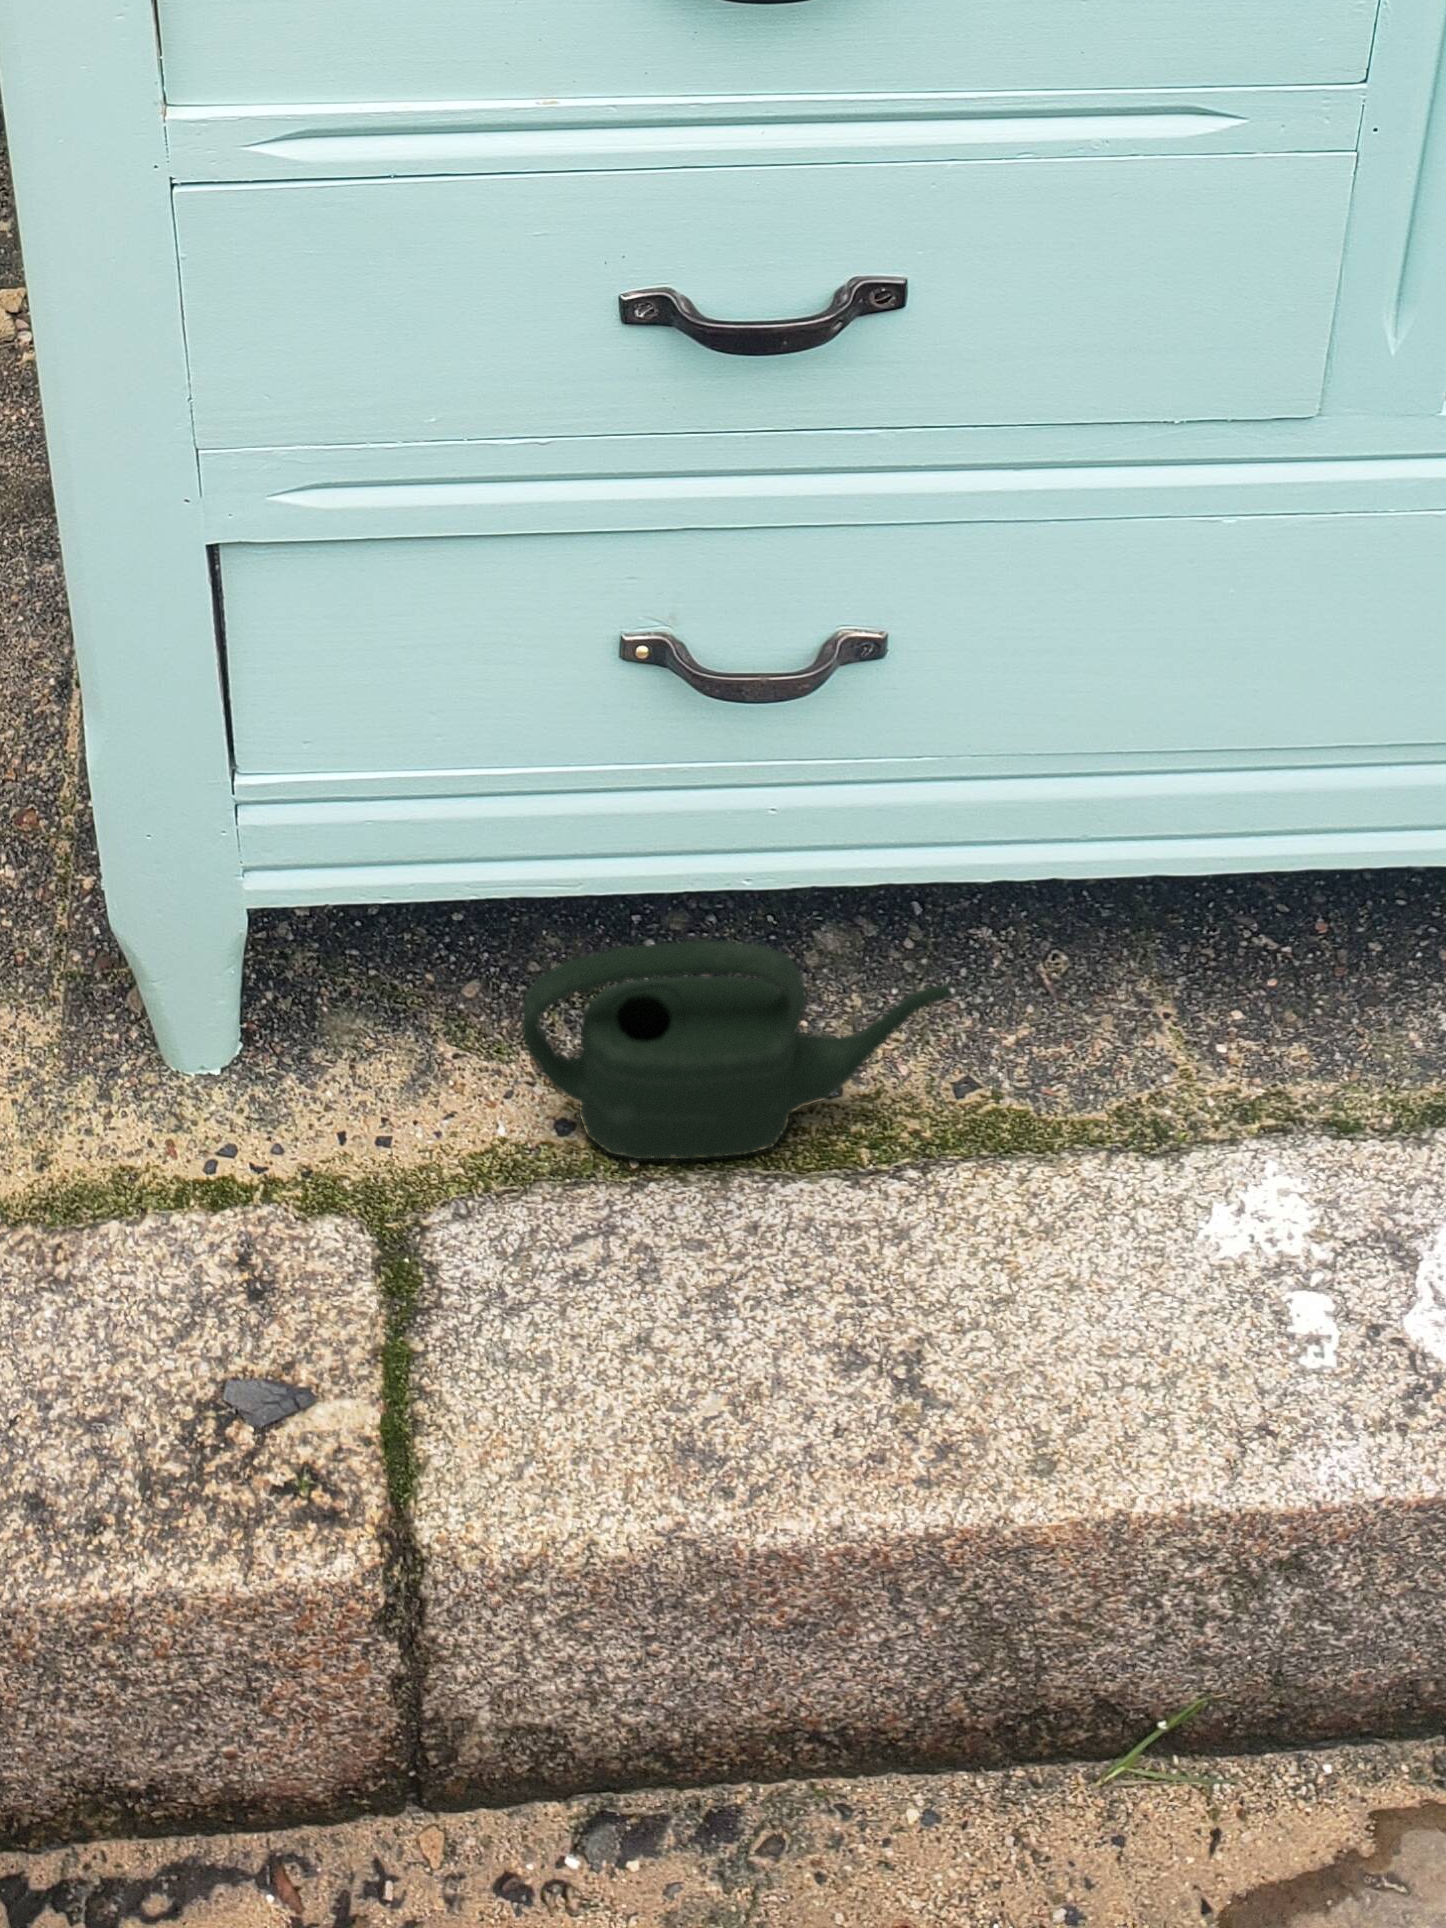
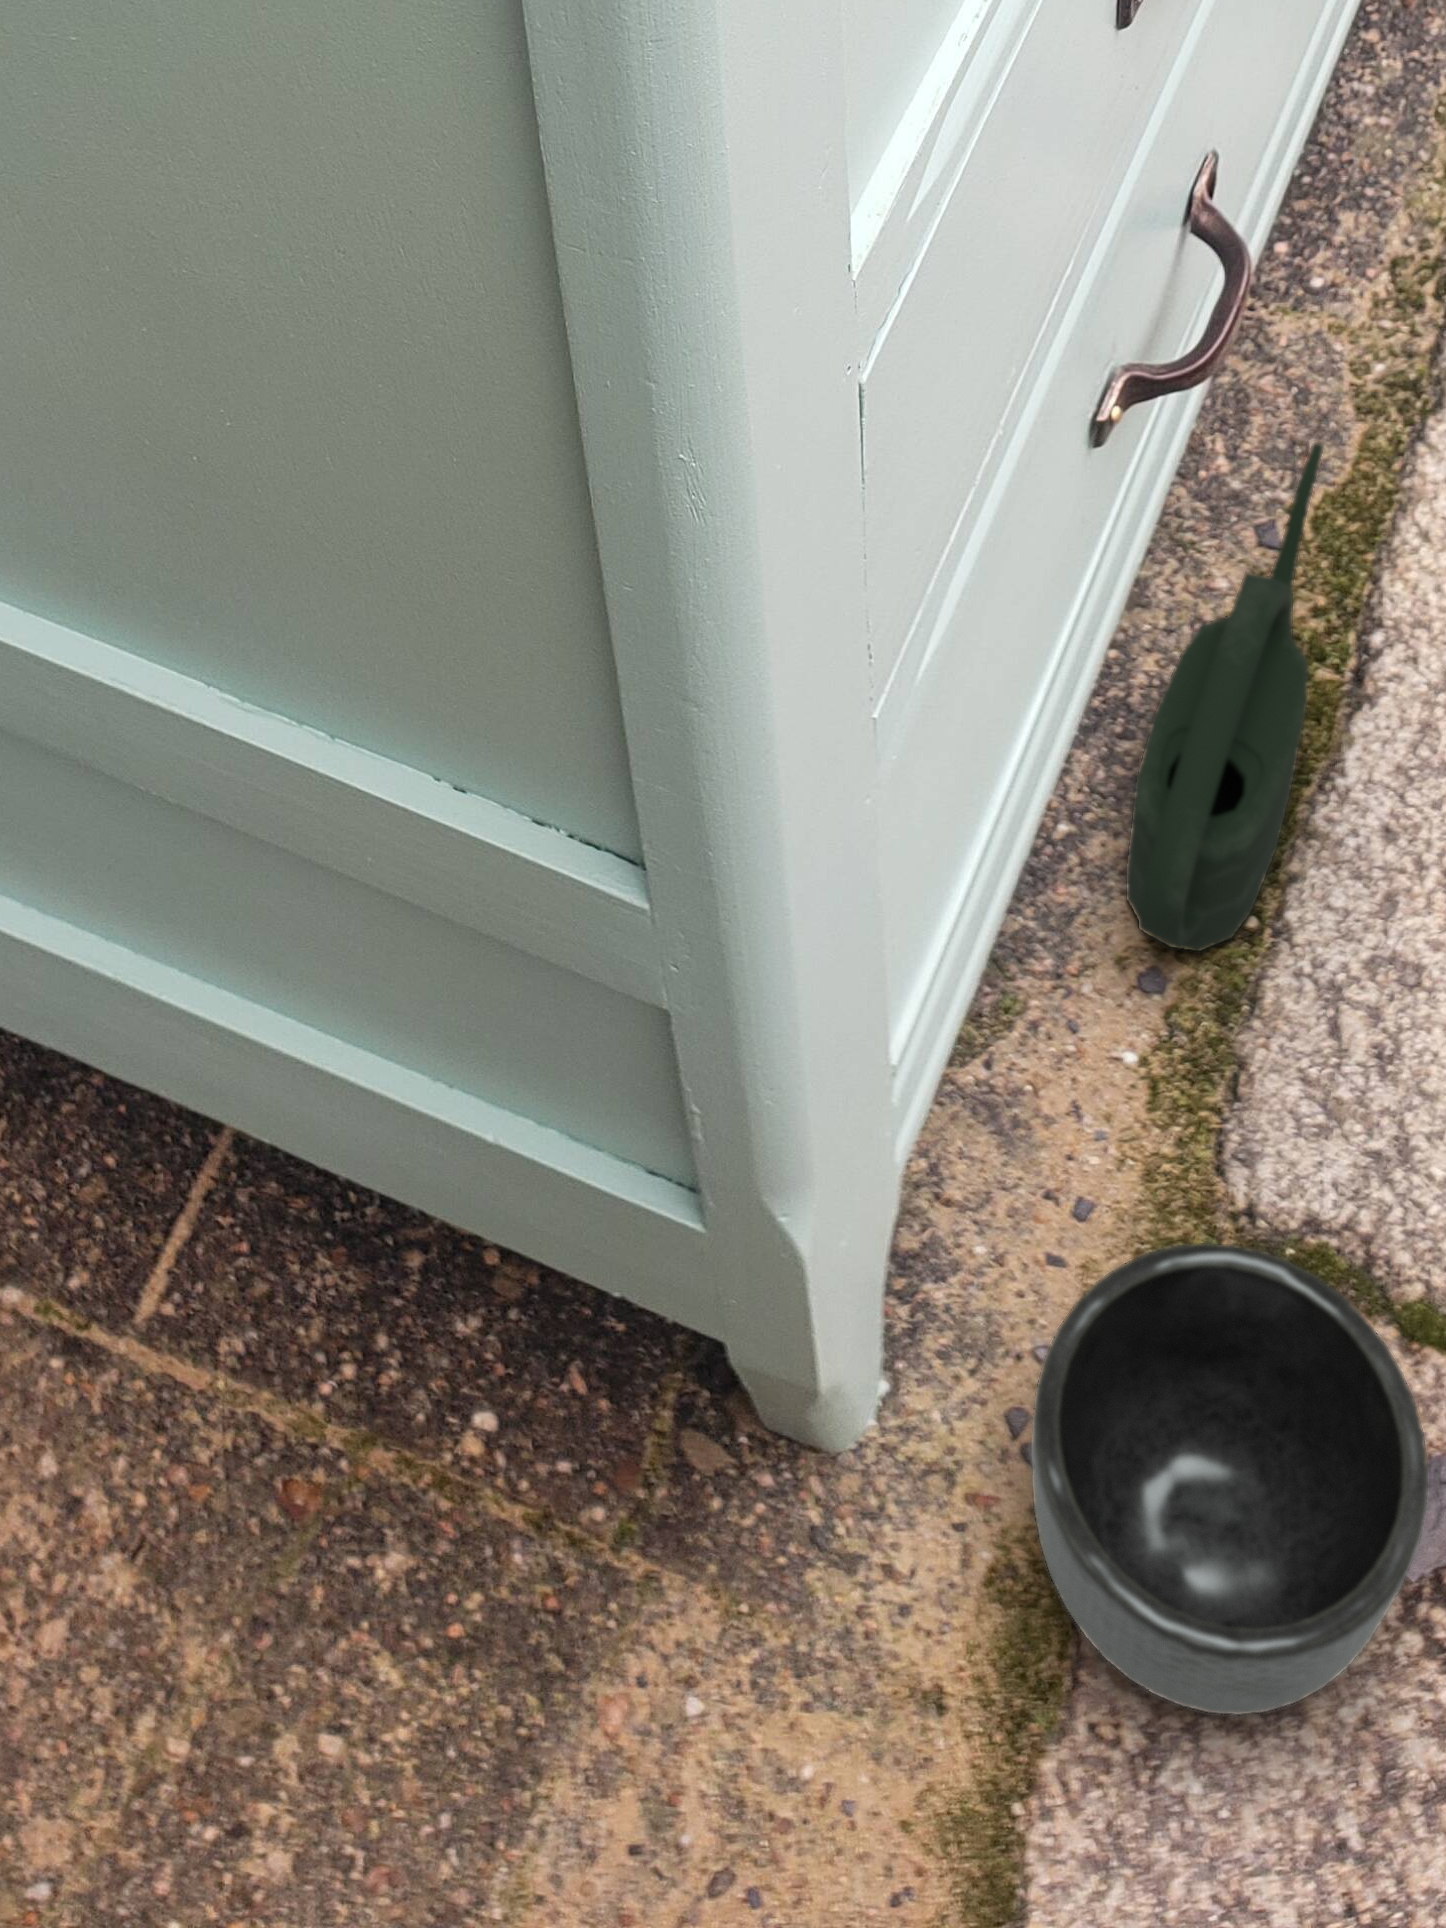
planter: none [46,1017,302,1338] -> present [1031,1243,1428,1715]

